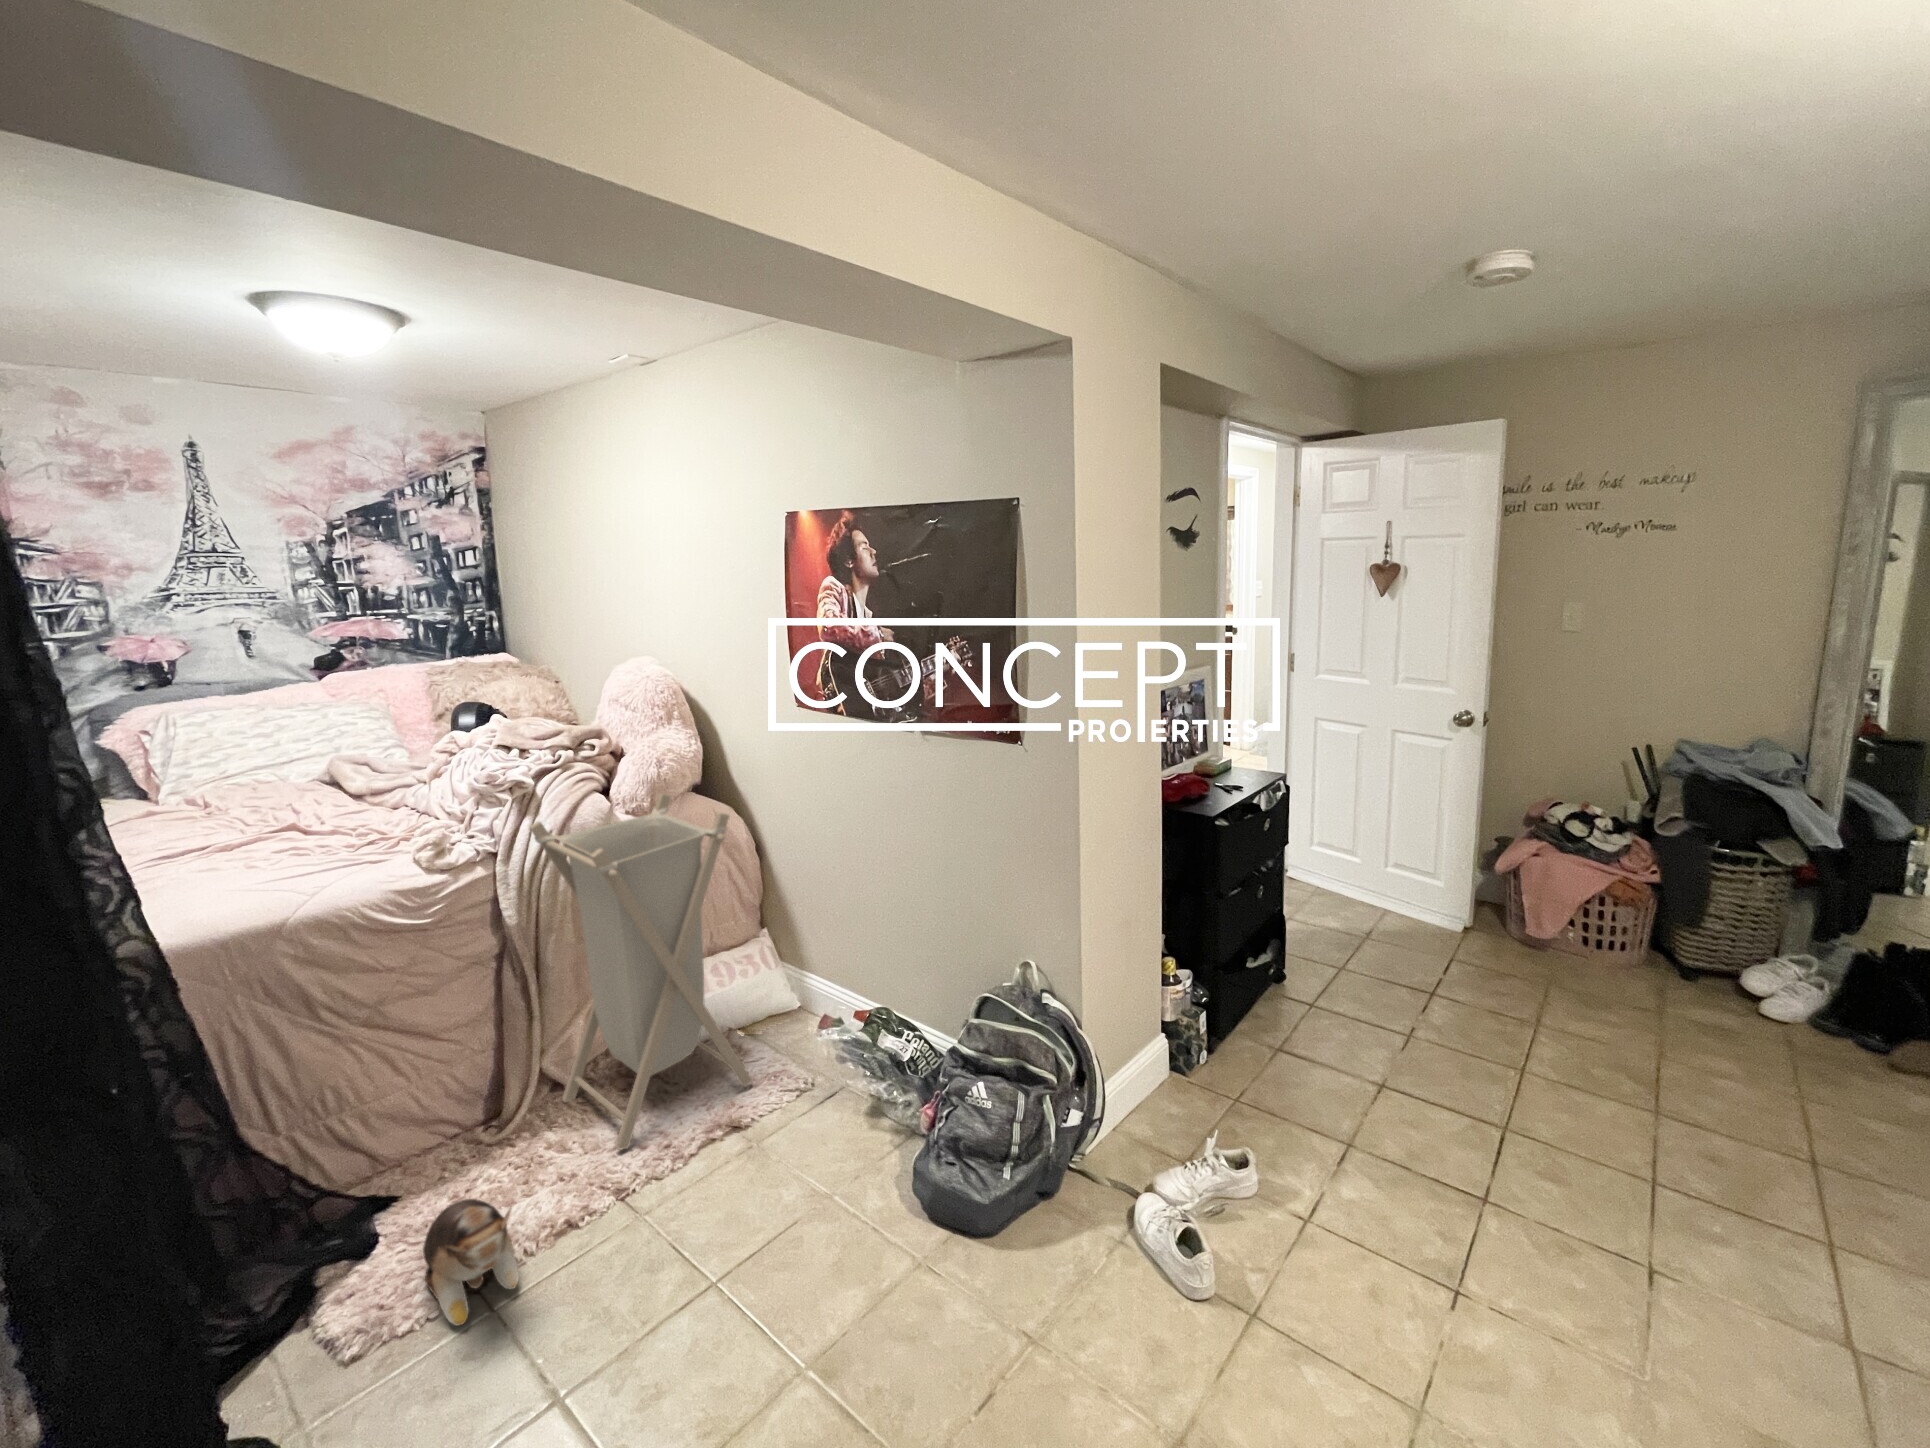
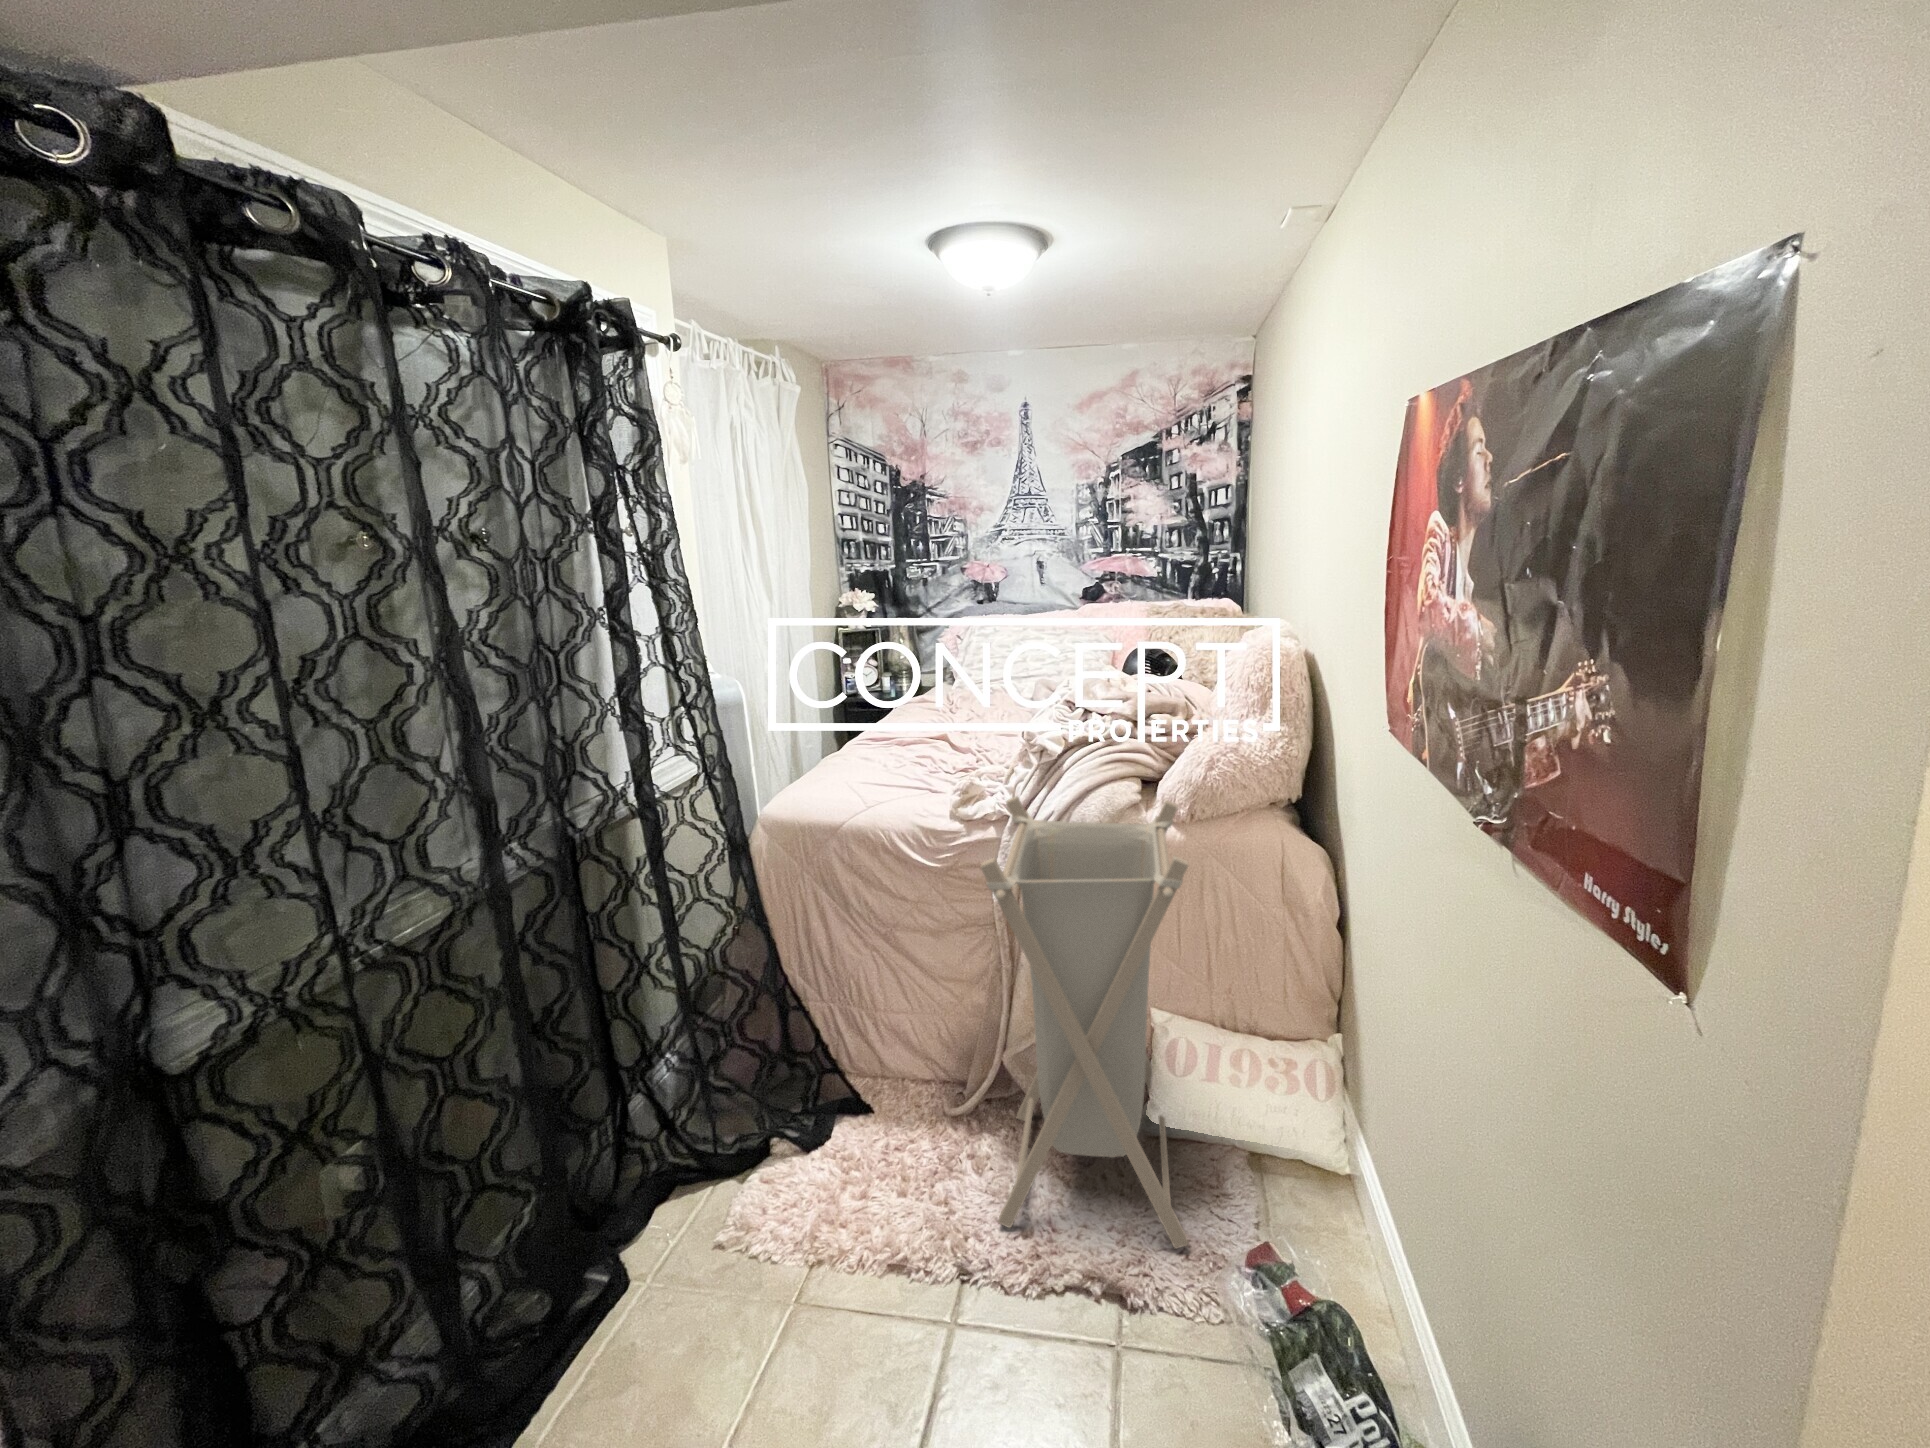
plush toy: present [423,1199,519,1325] -> none [703,1176,845,1318]

